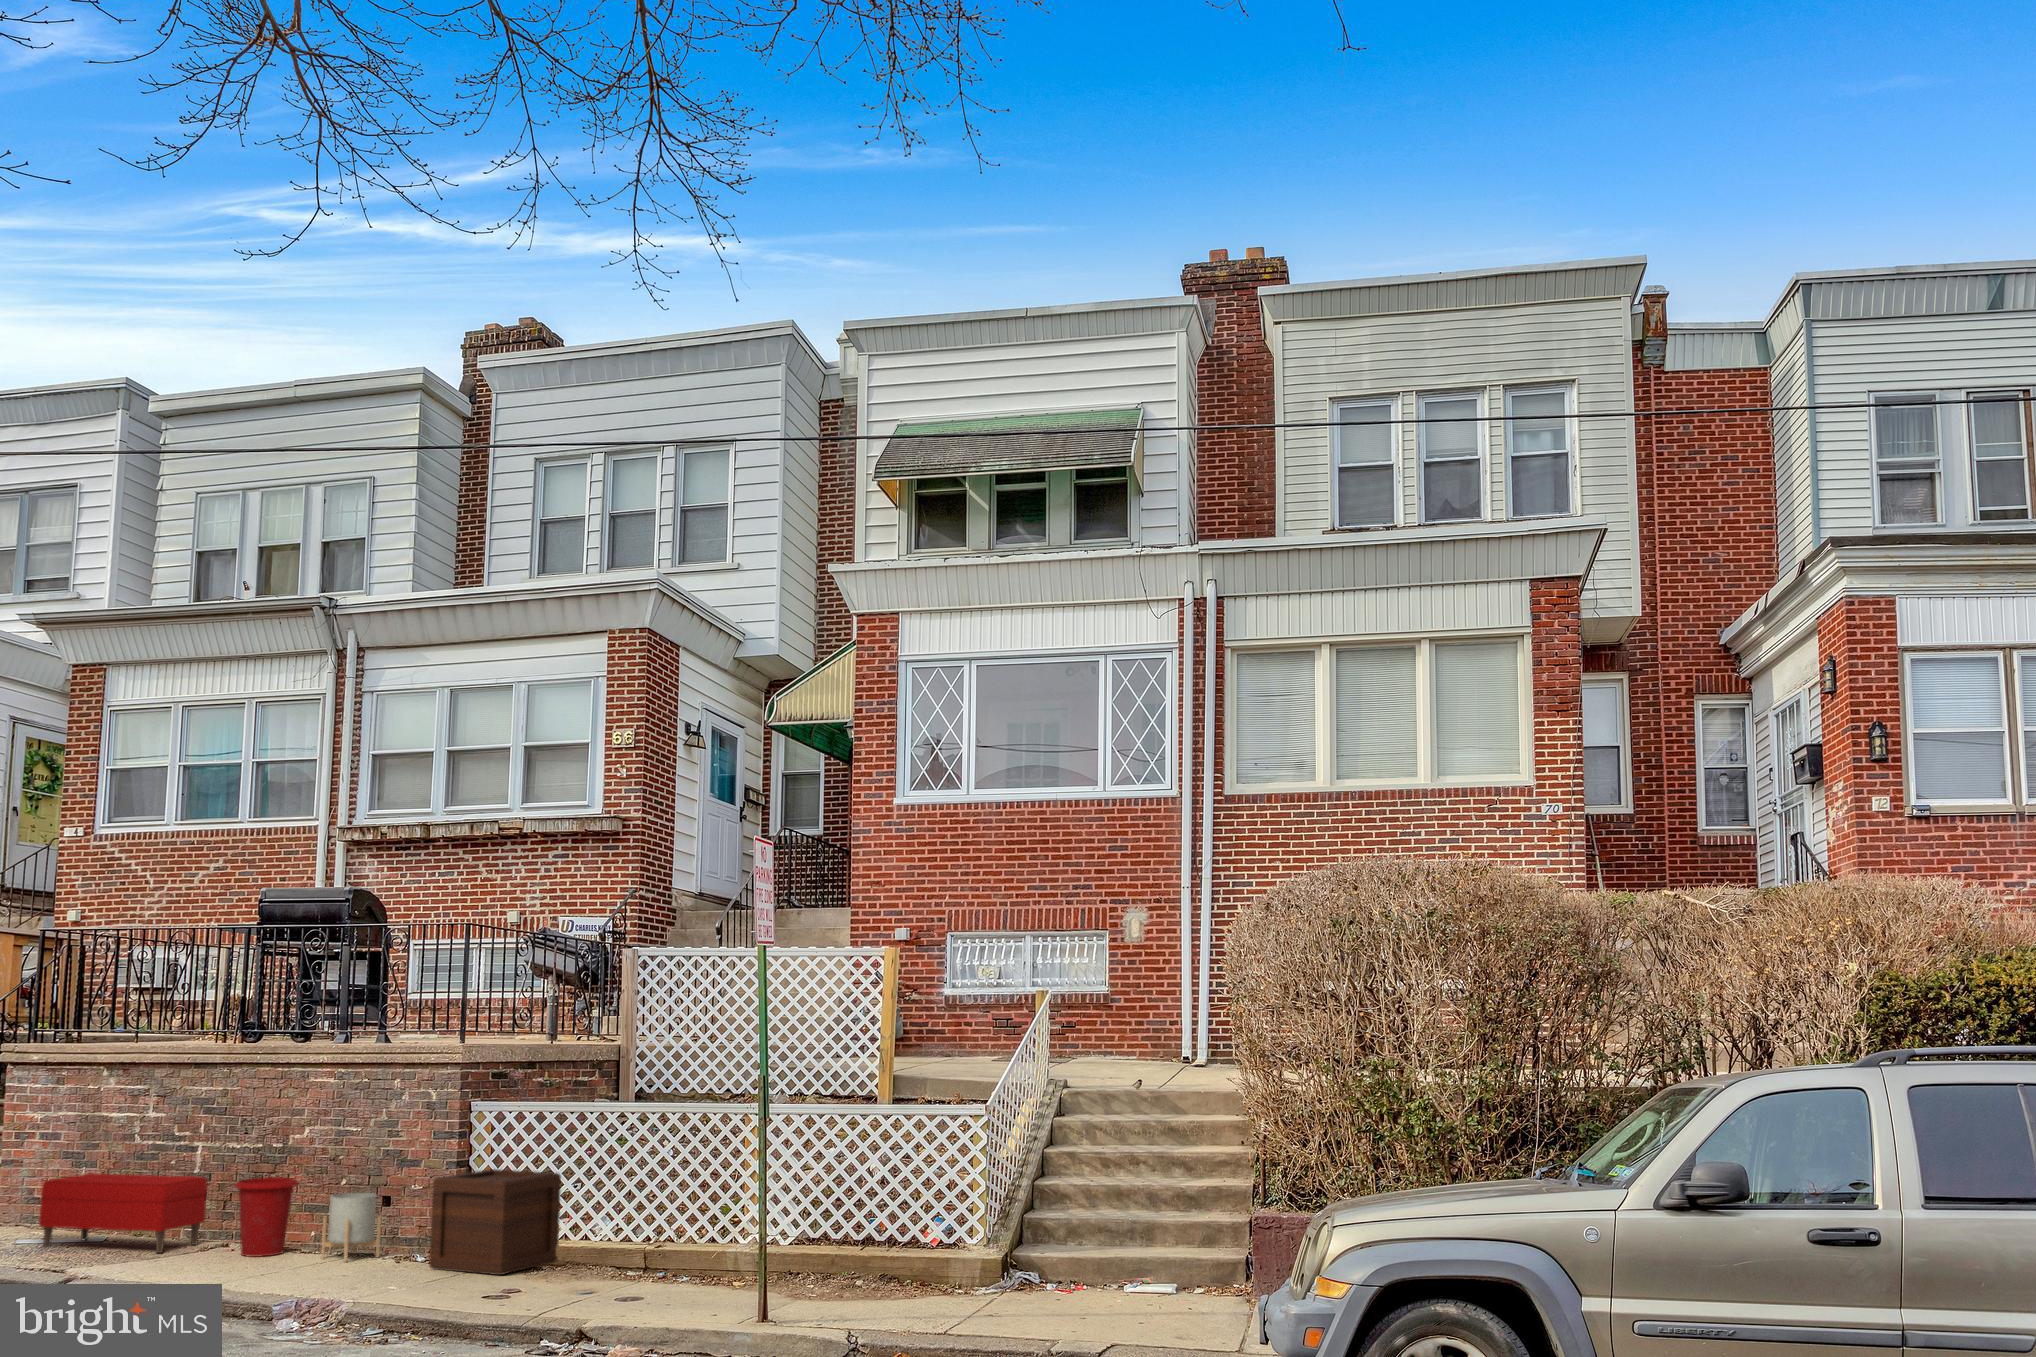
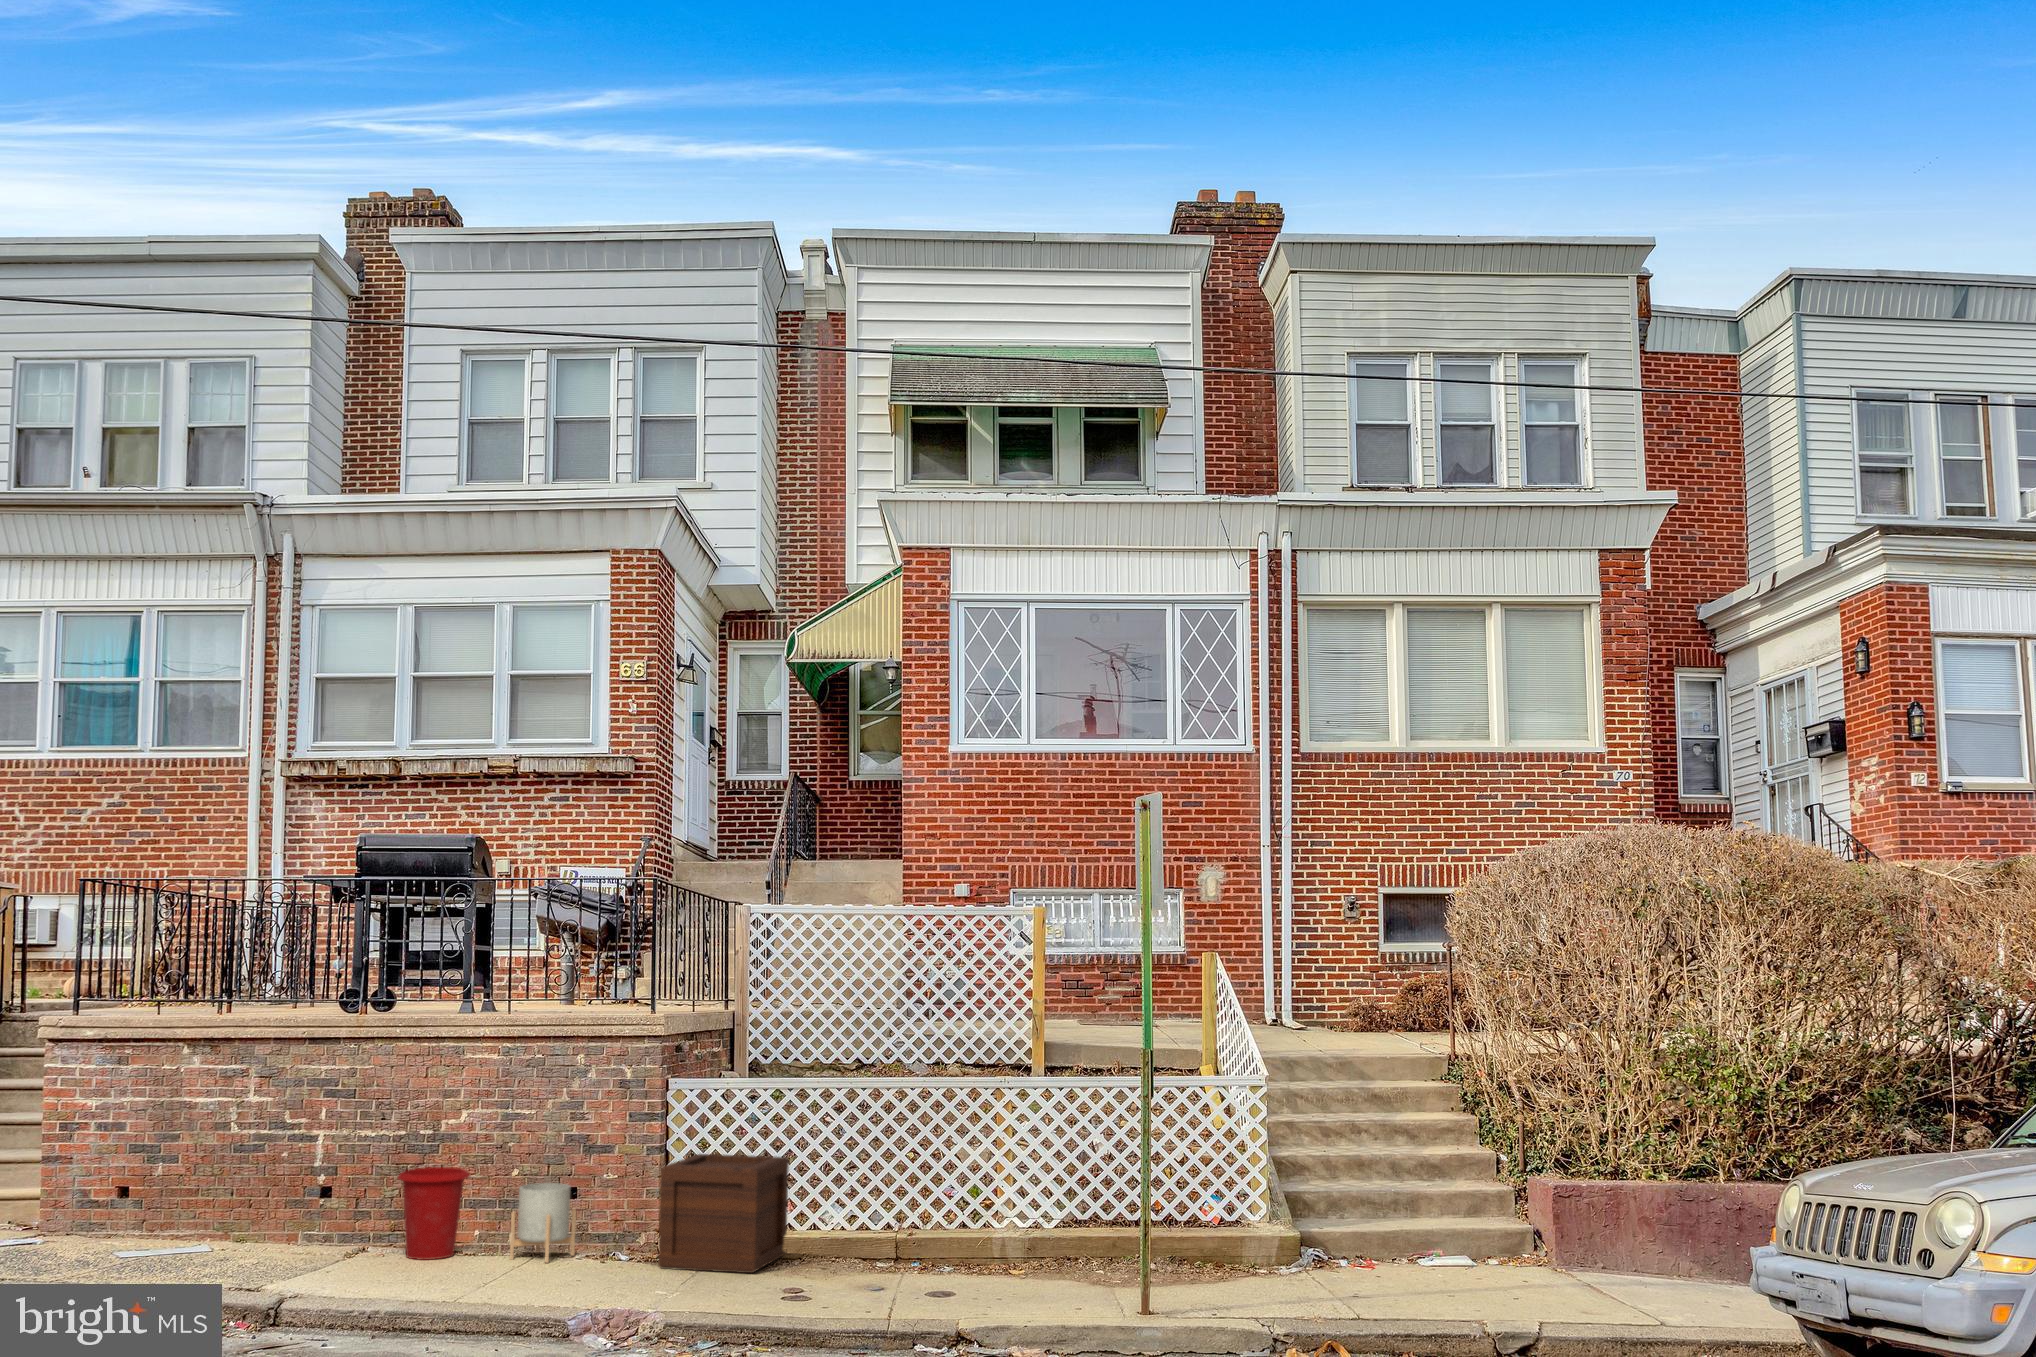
bench: present [39,1173,207,1253] -> none [146,1166,343,1259]

